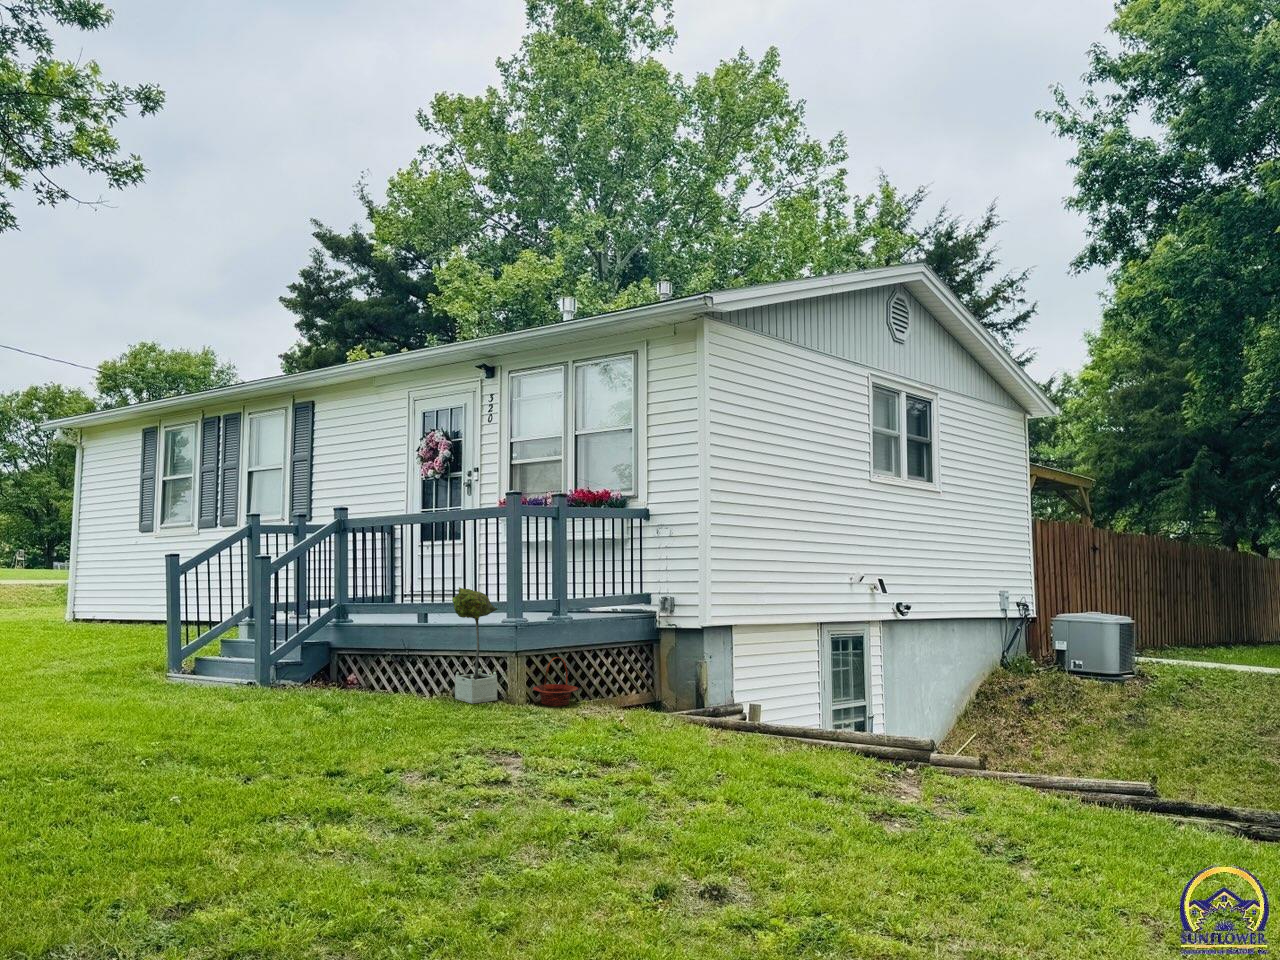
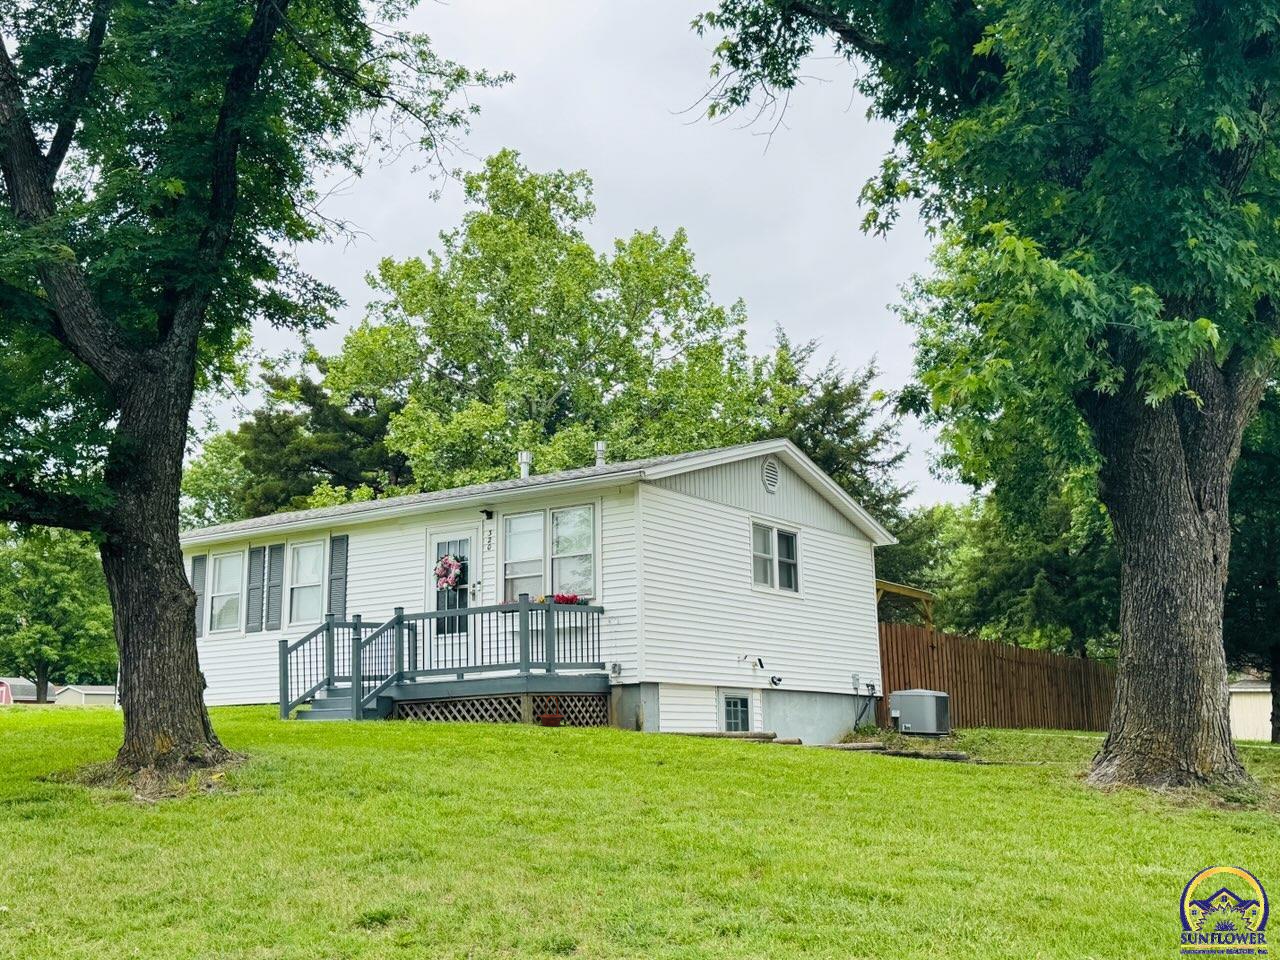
potted tree: present [452,587,497,704] -> none [486,653,514,725]

